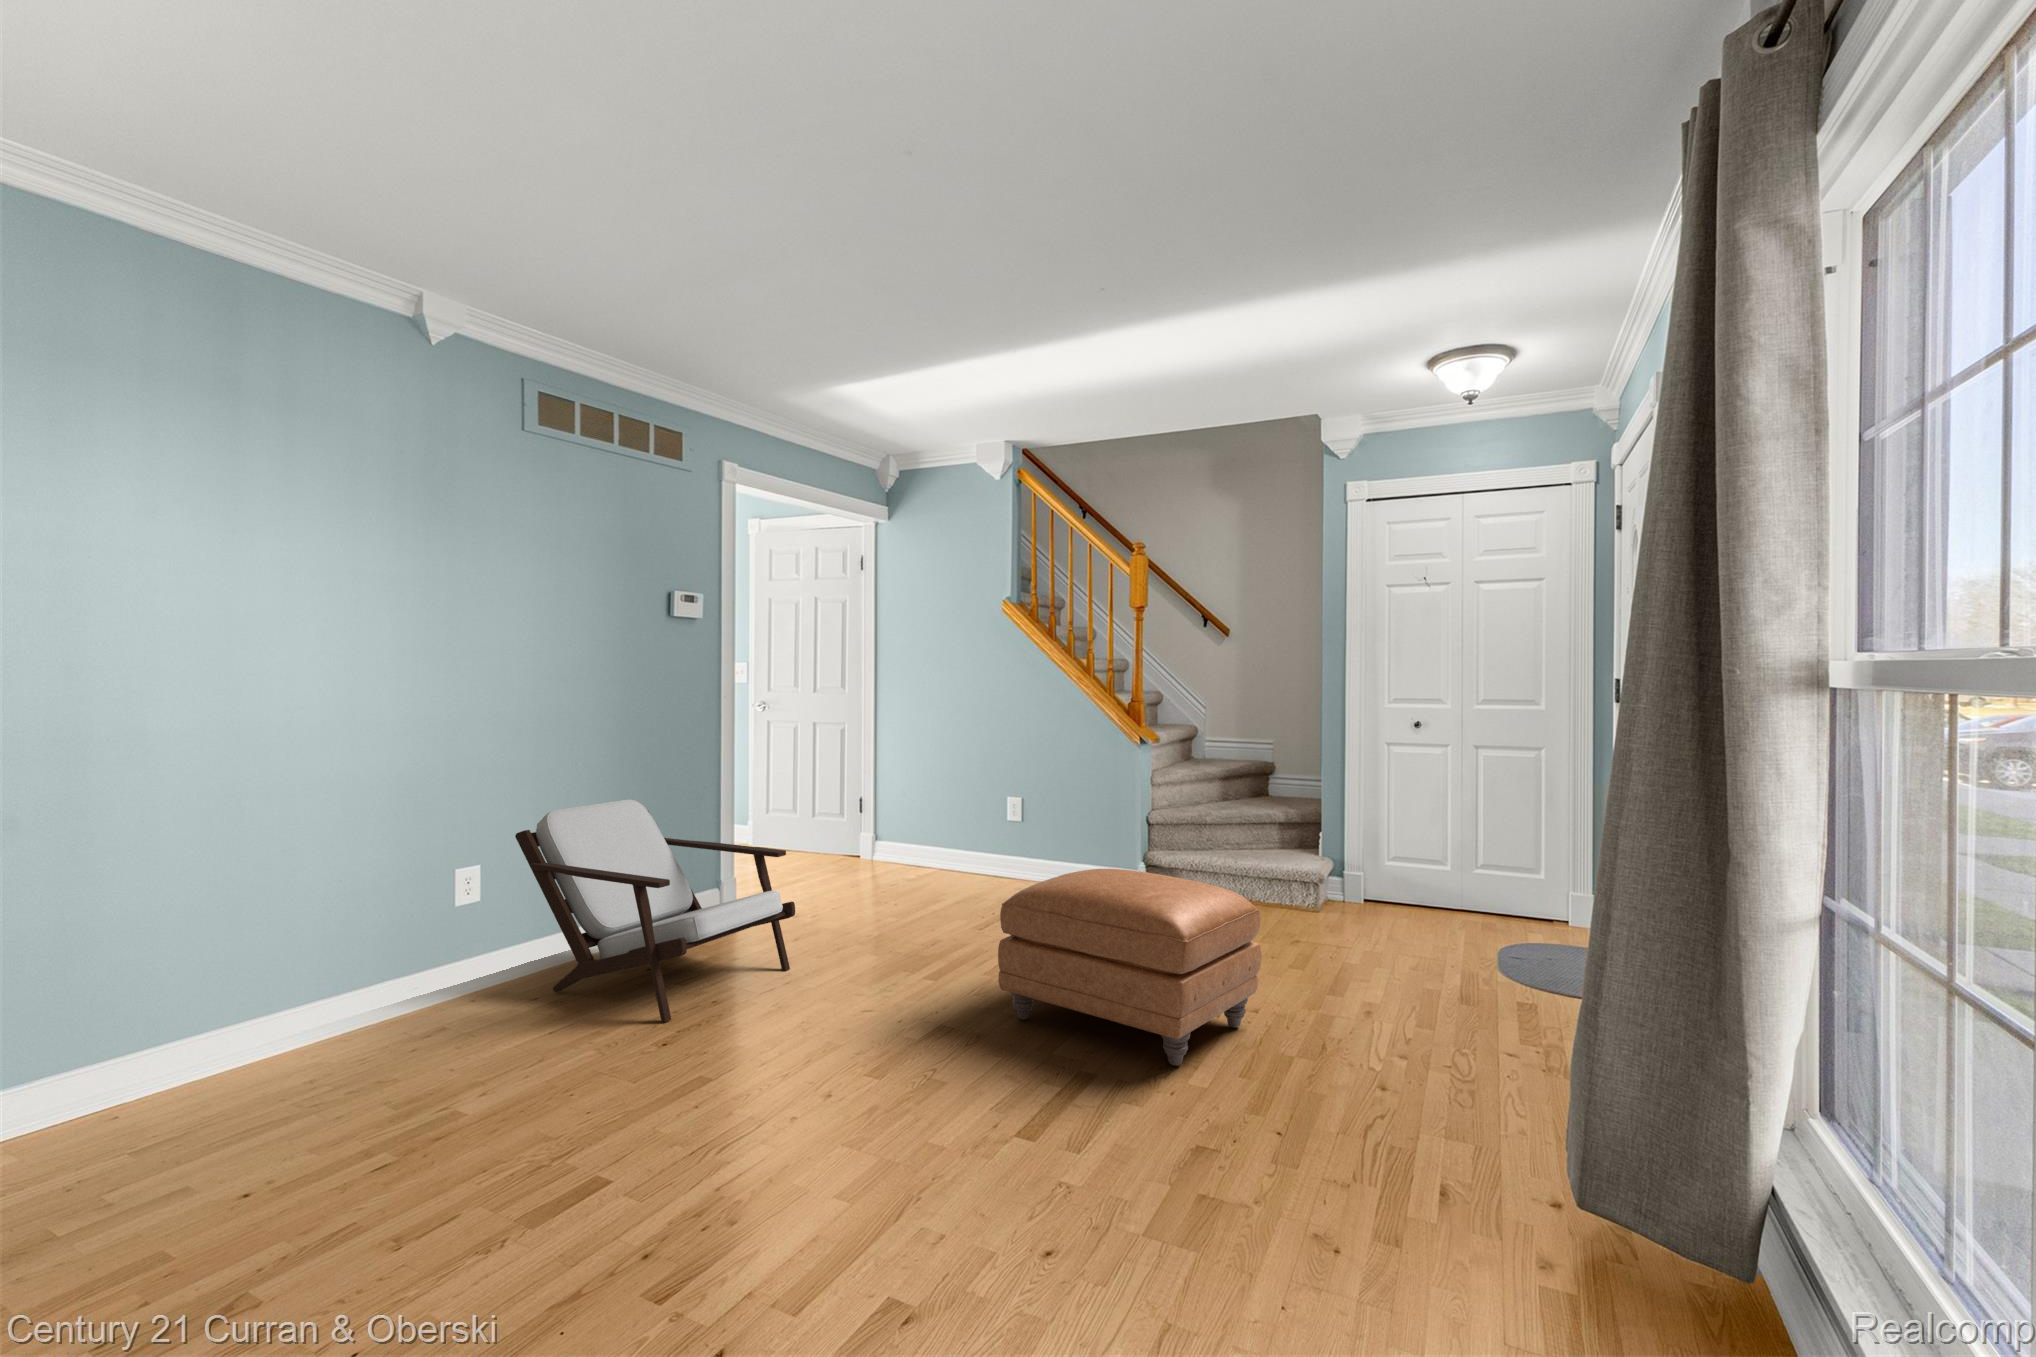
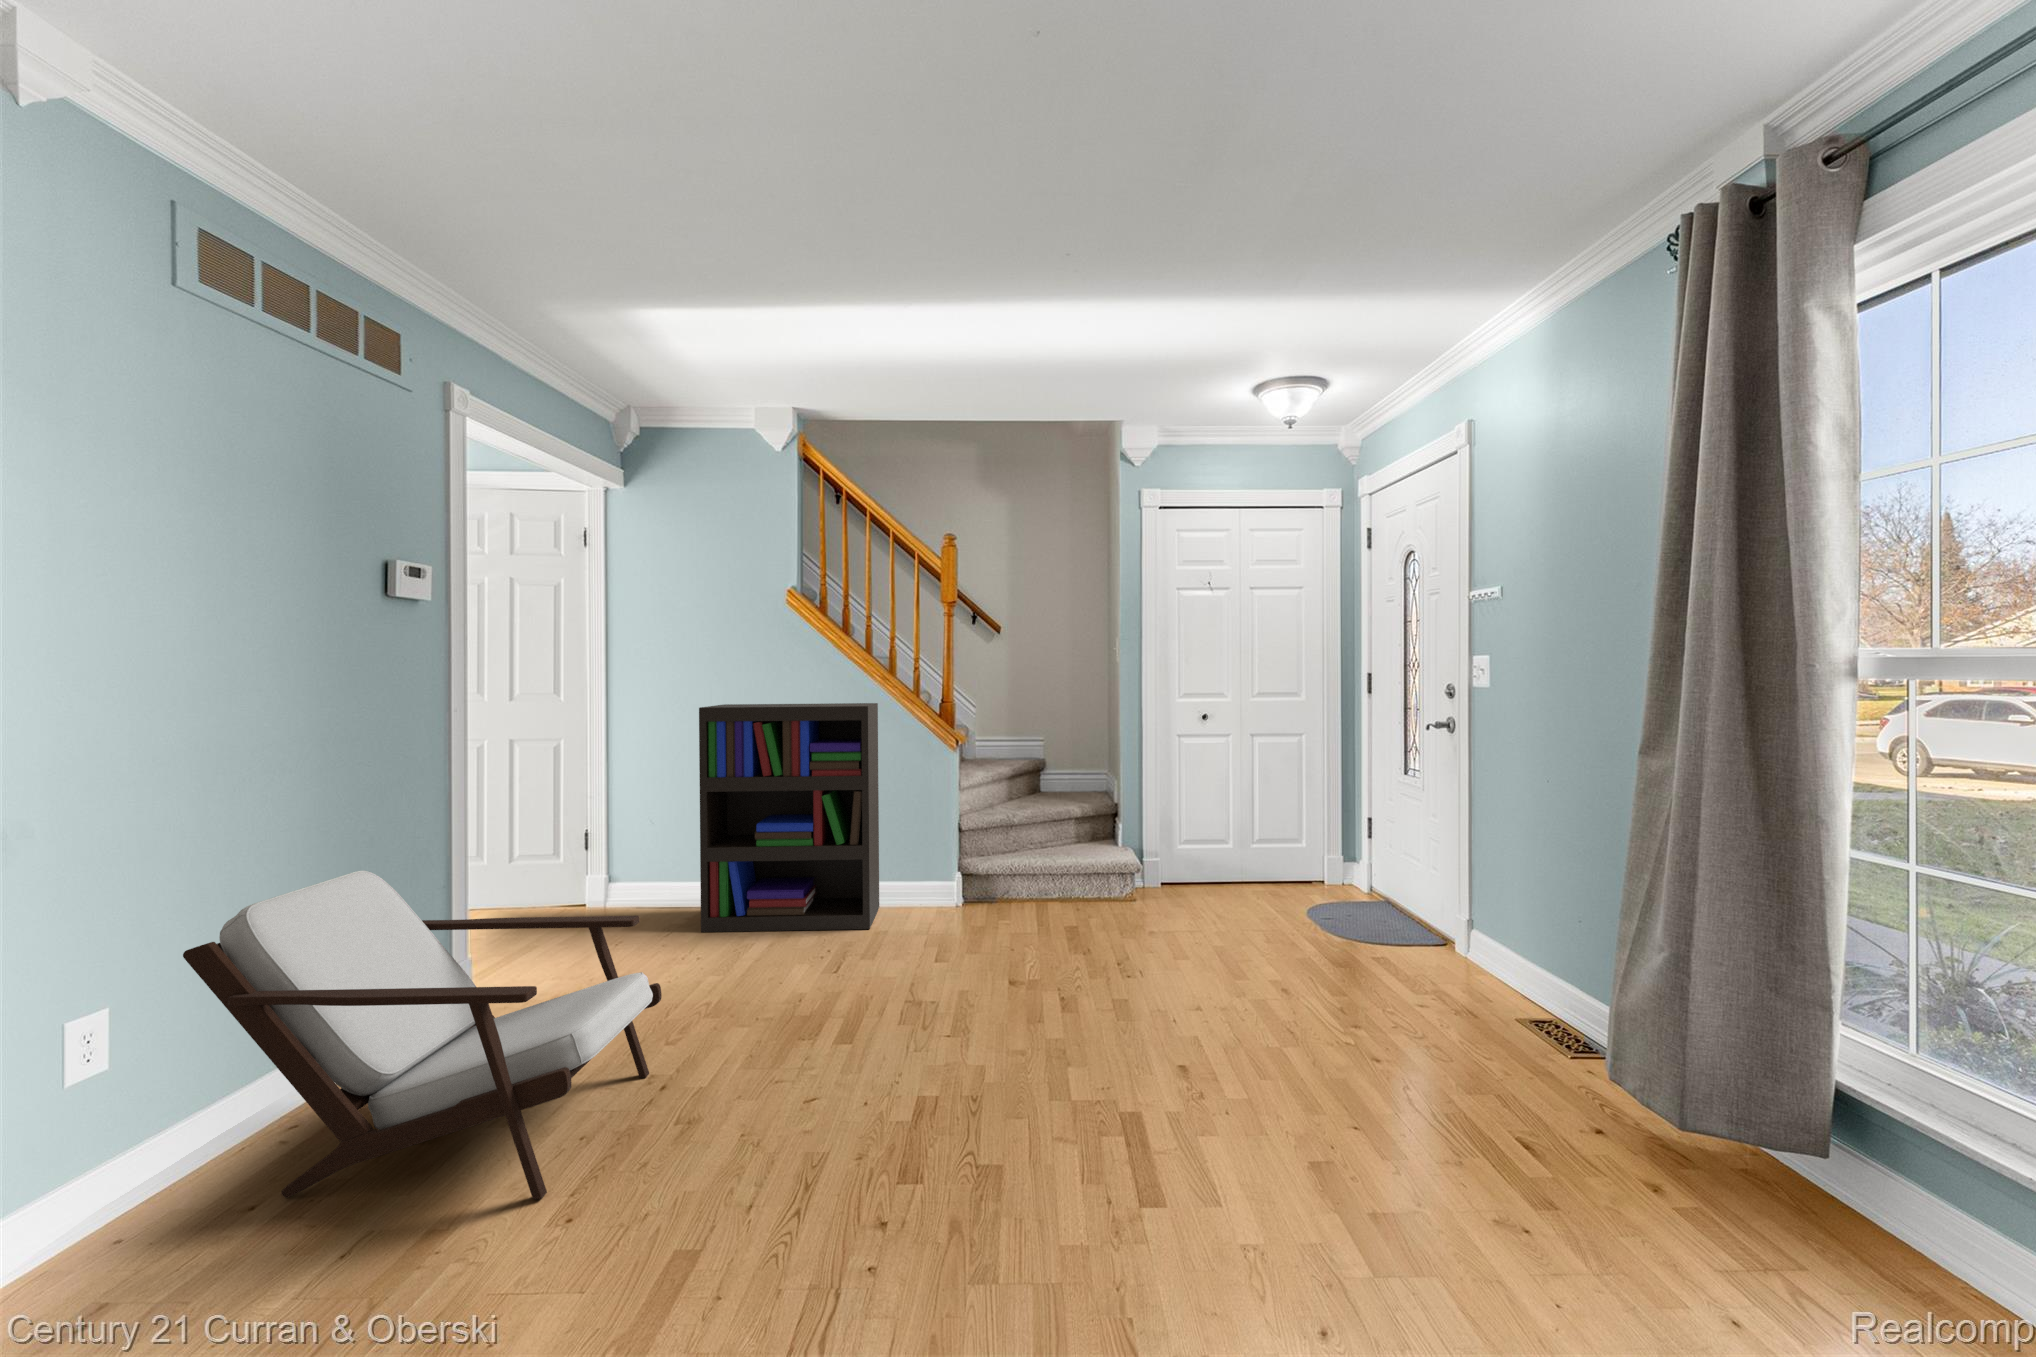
bookshelf: none [918,698,1073,901] -> present [699,703,879,932]
ottoman: present [998,869,1262,1066] -> none [982,890,1238,1094]

